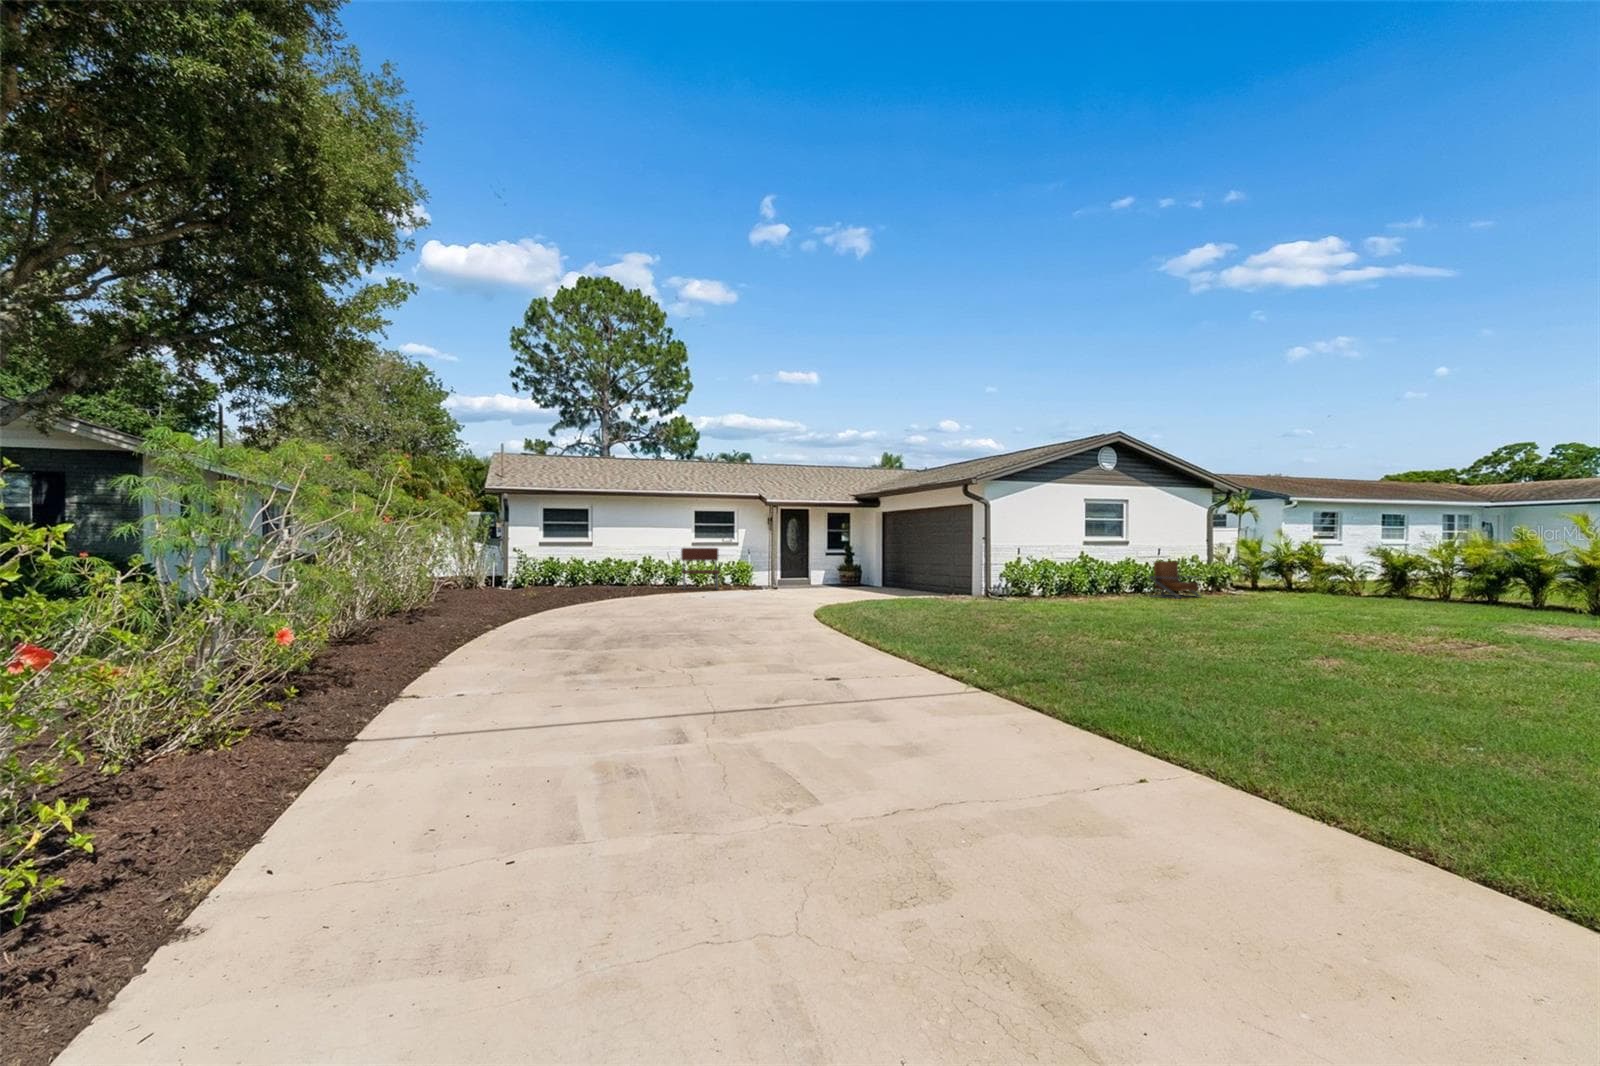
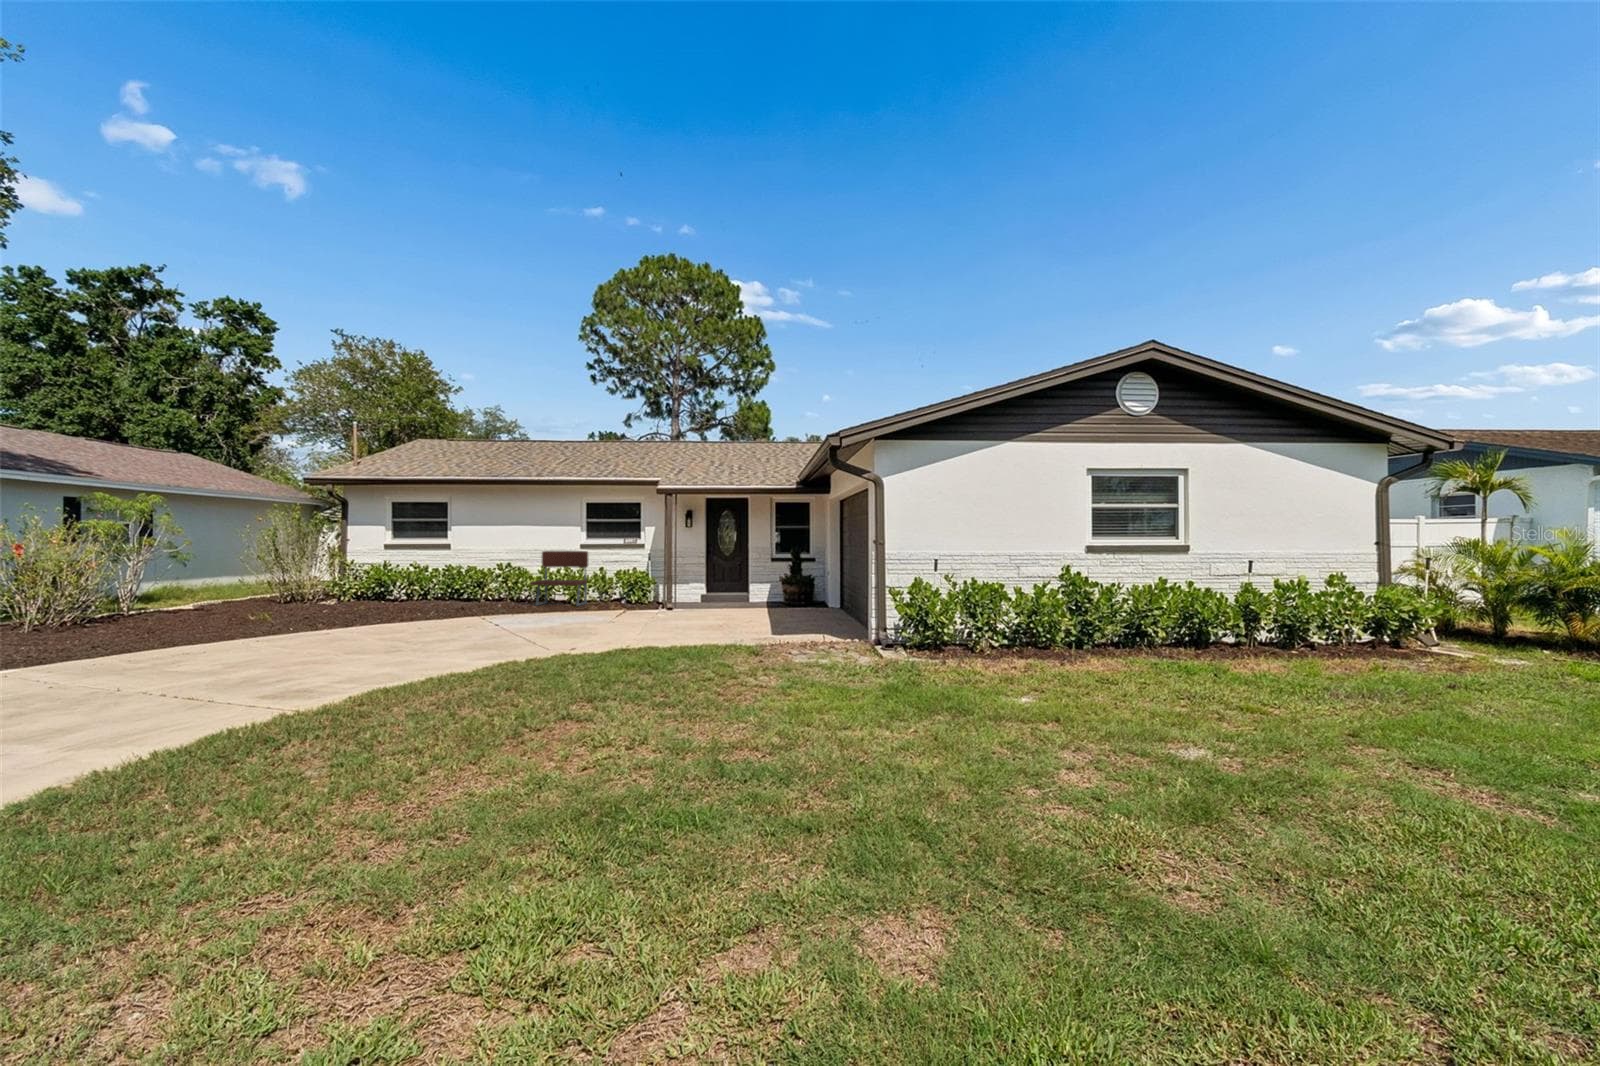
lounge chair: present [1149,561,1201,599] -> none [1216,585,1339,666]

